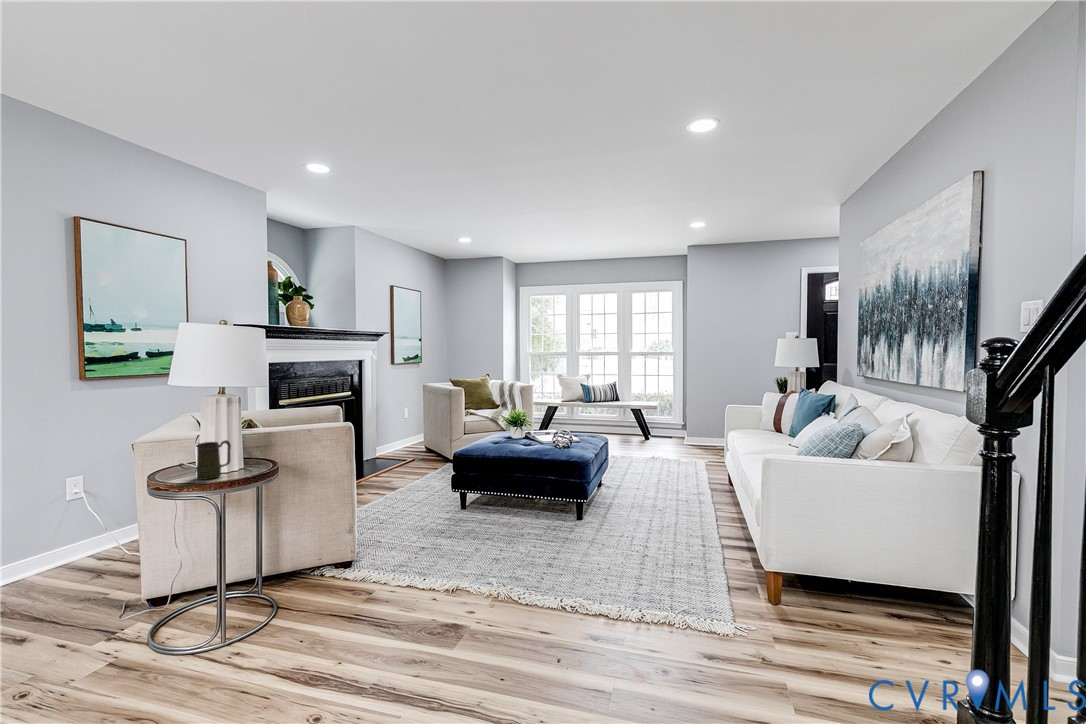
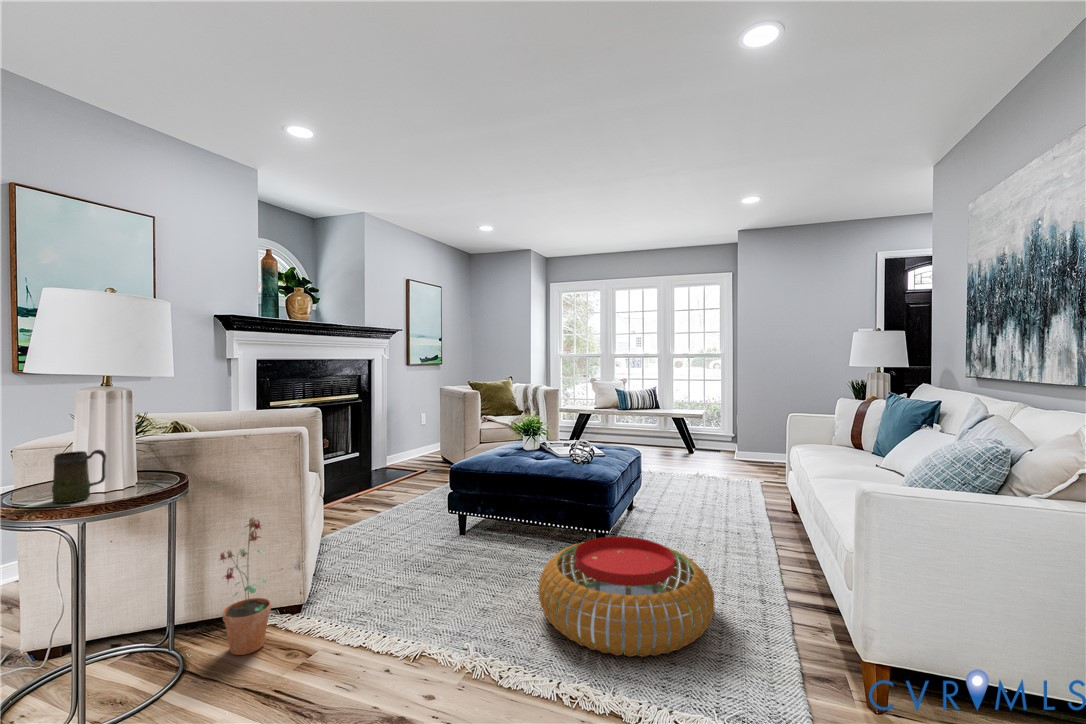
potted plant: none [294,492,337,595] -> present [220,518,271,655]
pouf: none [538,502,668,583] -> present [539,536,714,657]

